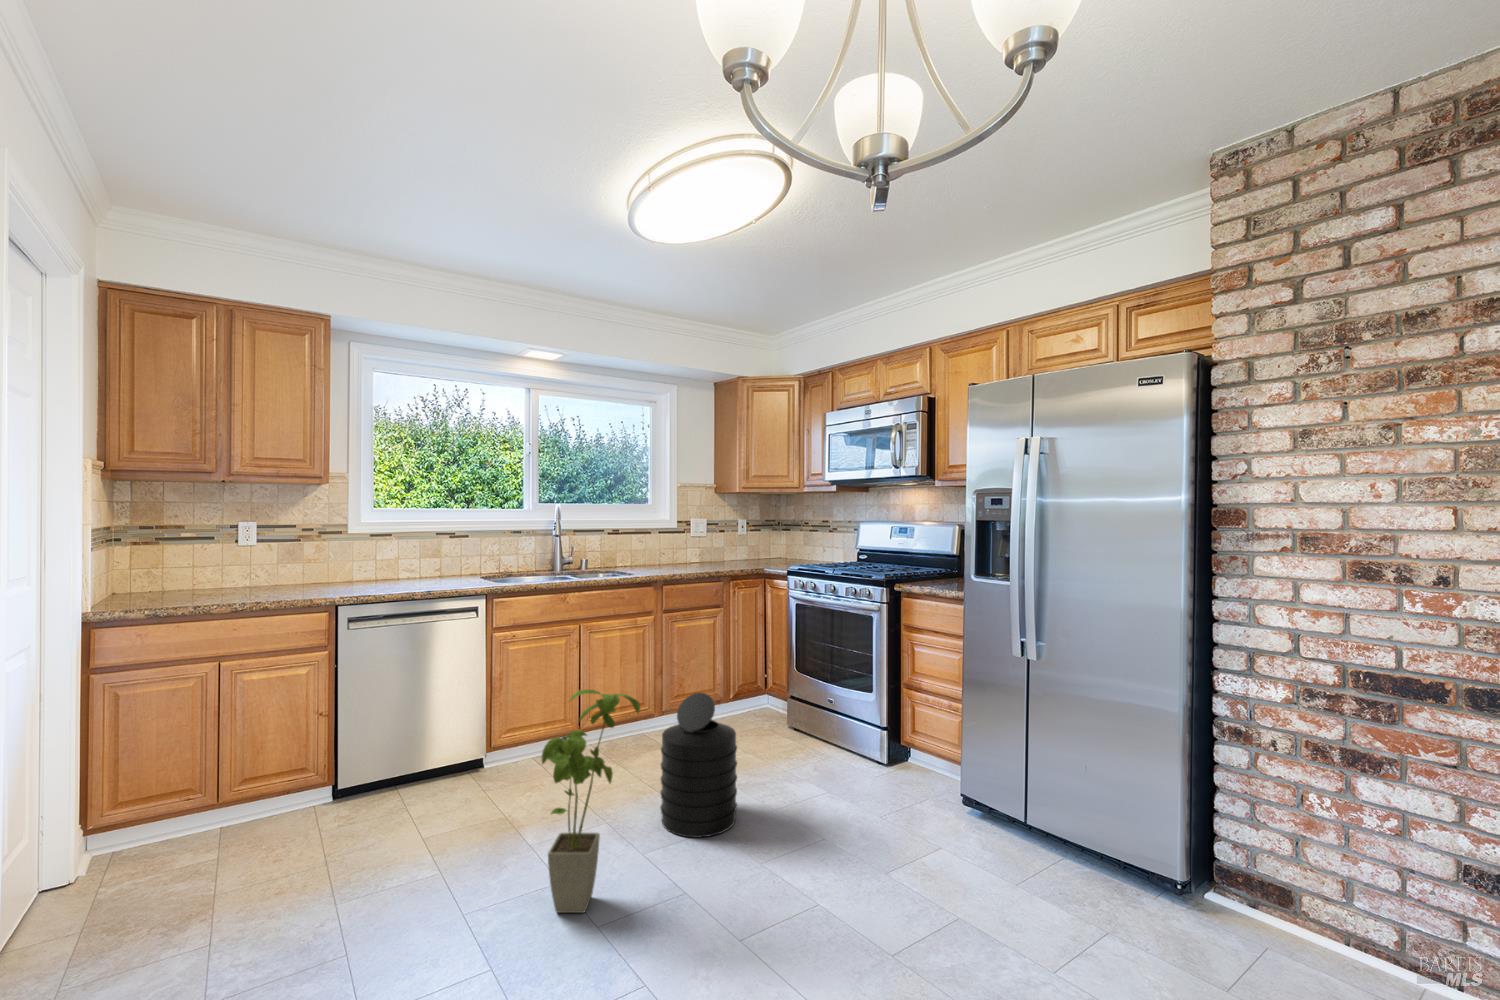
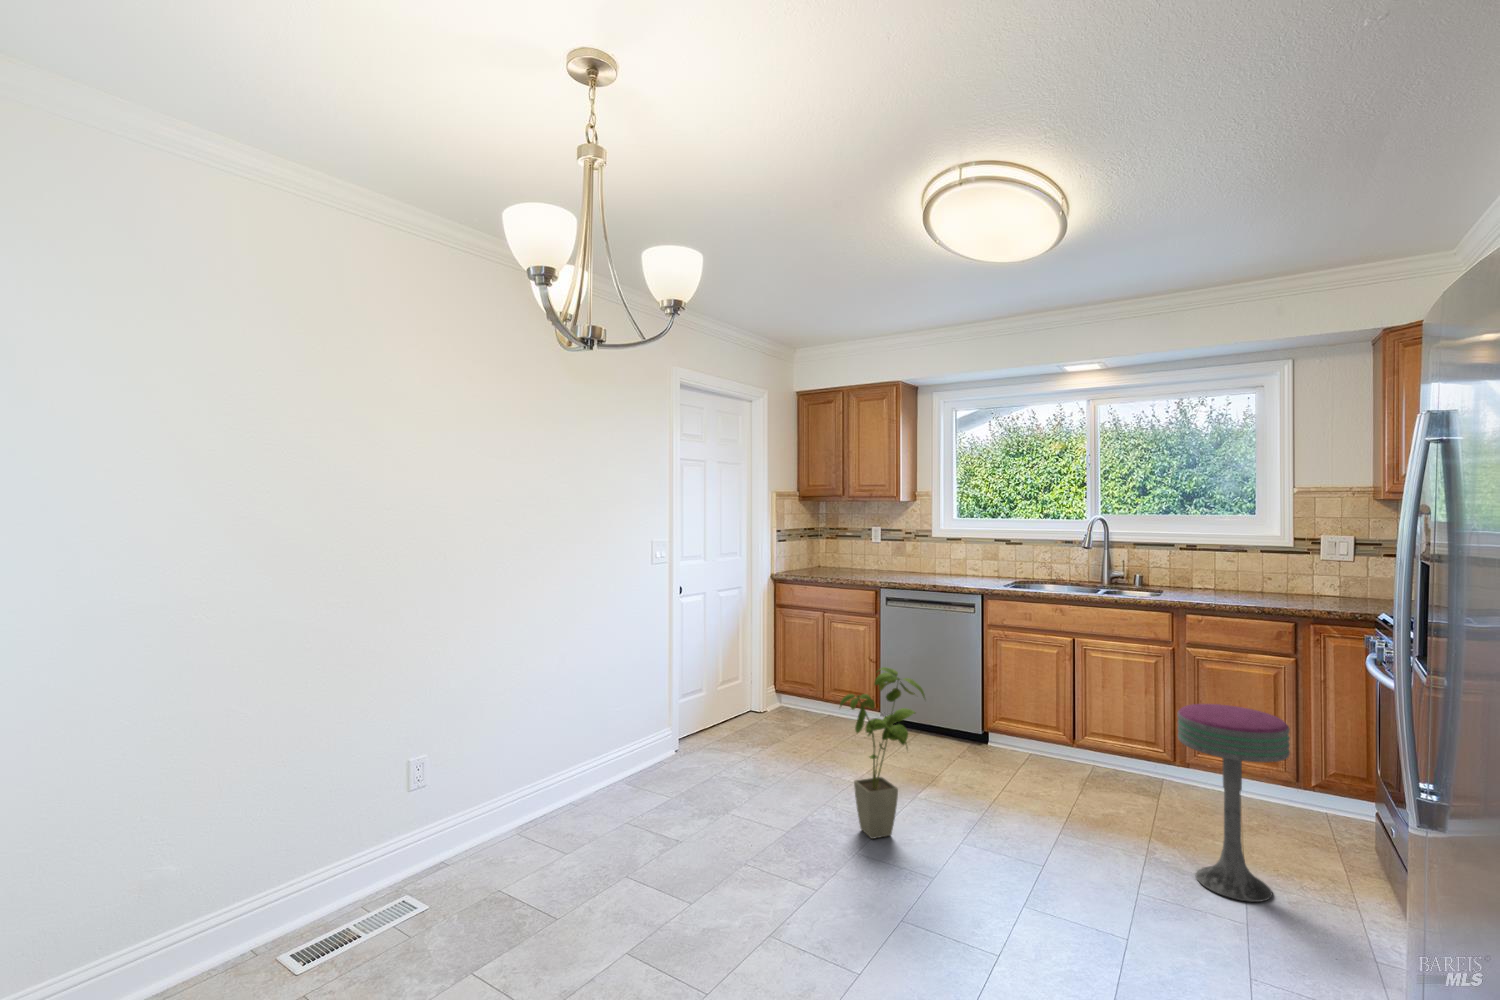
bar stool: none [756,645,825,787] -> present [1177,704,1290,902]
trash can: present [660,693,737,838] -> none [1011,718,1098,871]

